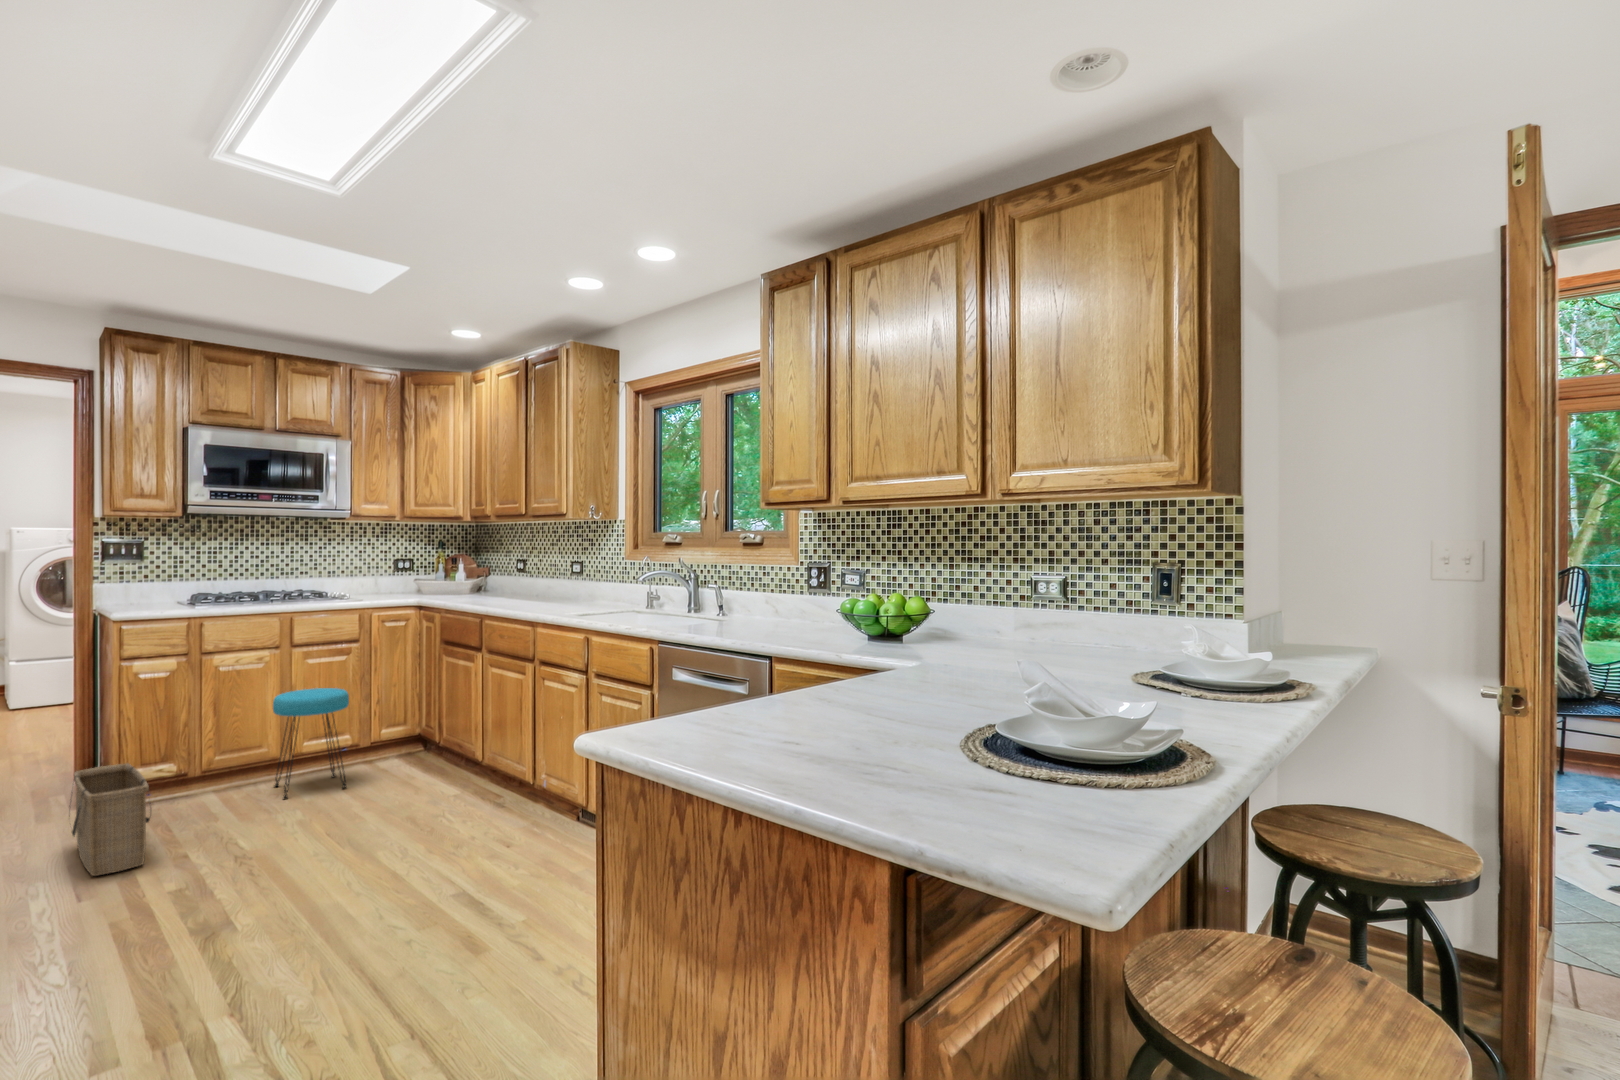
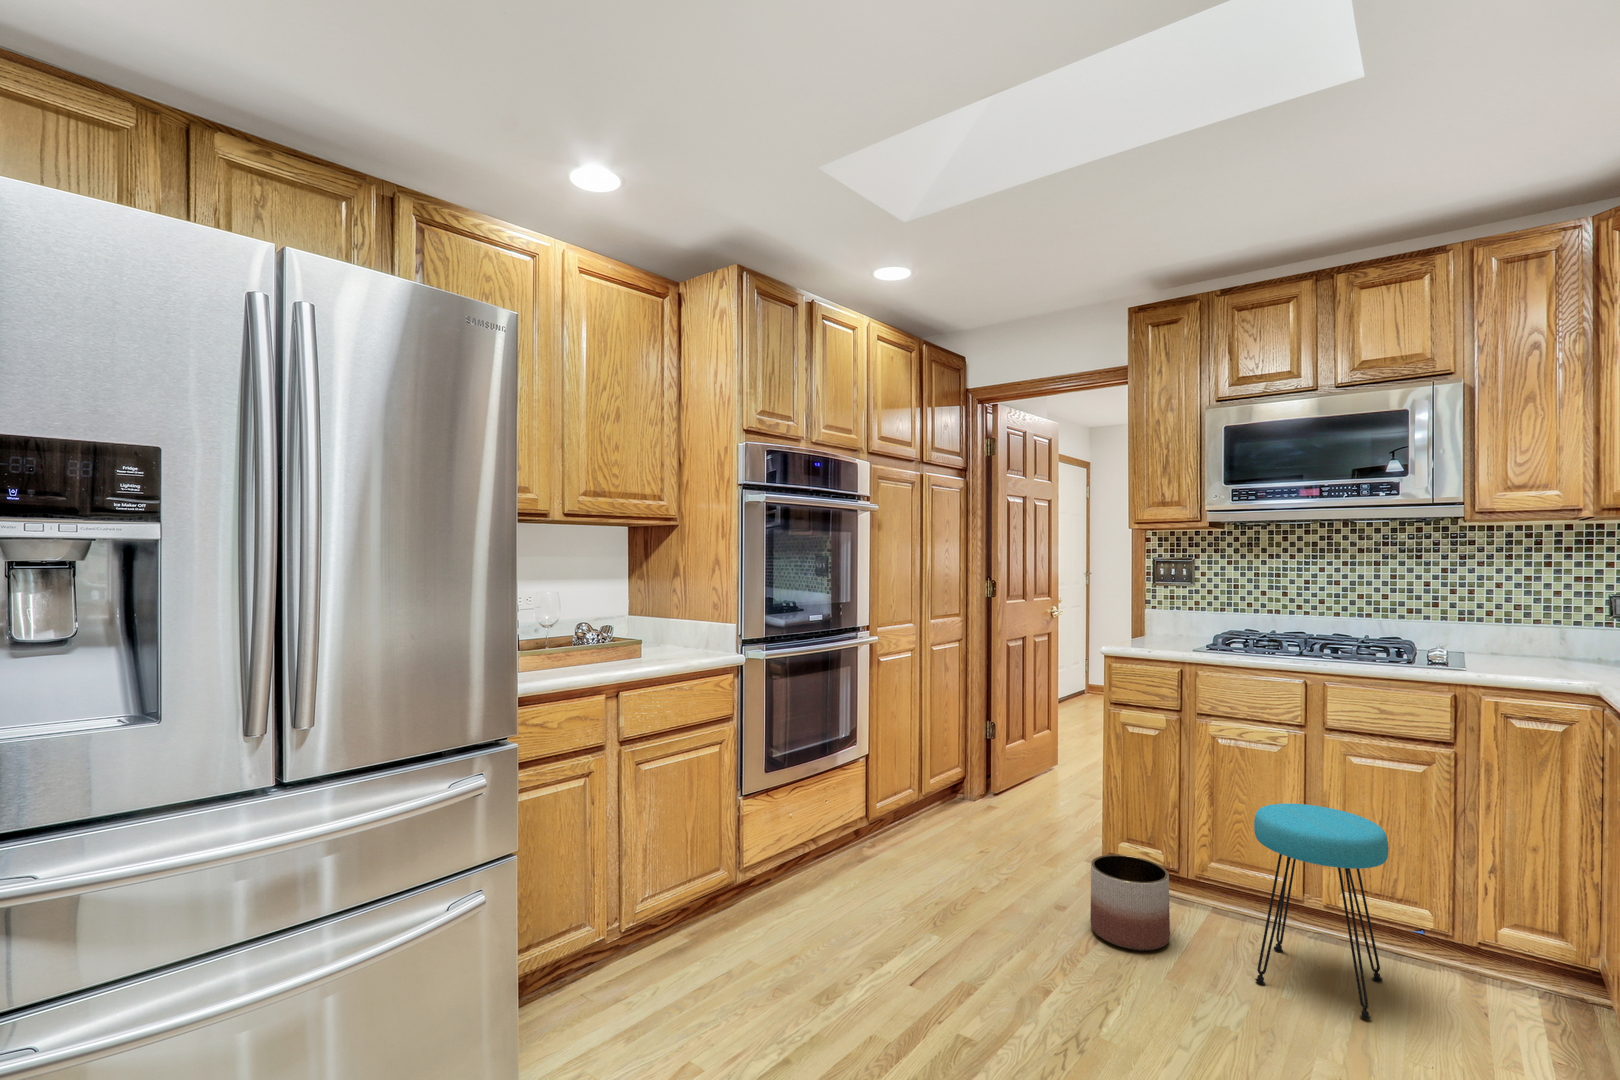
planter: none [150,760,217,822] -> present [1090,855,1170,951]
basket: present [72,763,150,876] -> none [939,831,1049,994]

